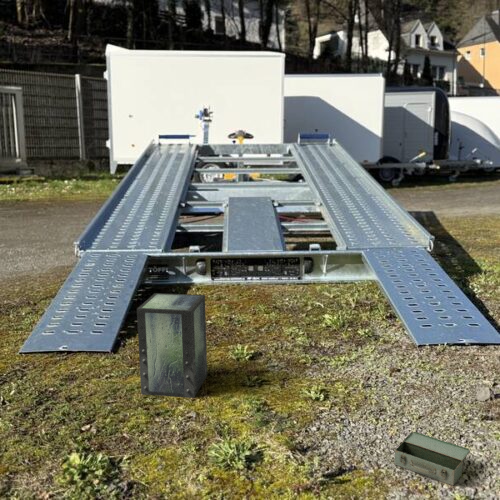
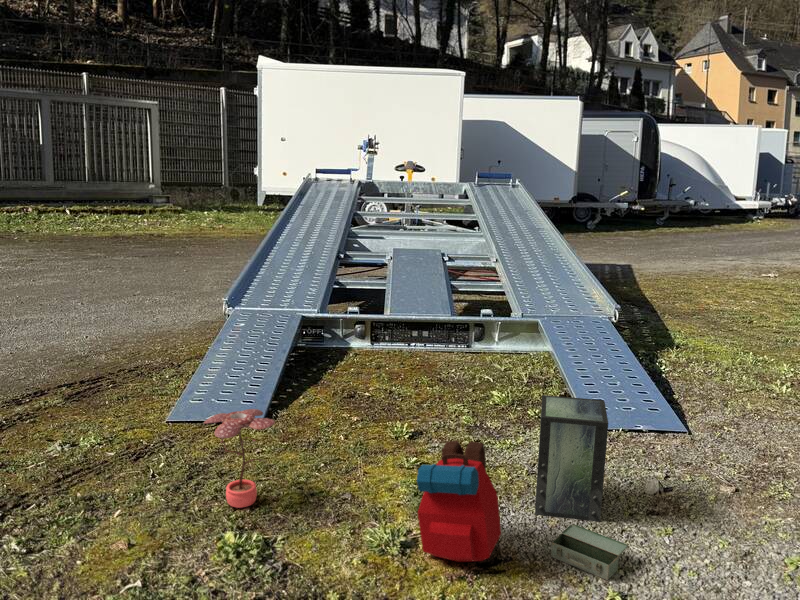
storage box: present [137,293,207,398] -> present [535,395,608,522]
potted plant: none [49,333,119,430] -> present [204,409,275,508]
backpack: none [260,354,345,474] -> present [417,441,501,562]

